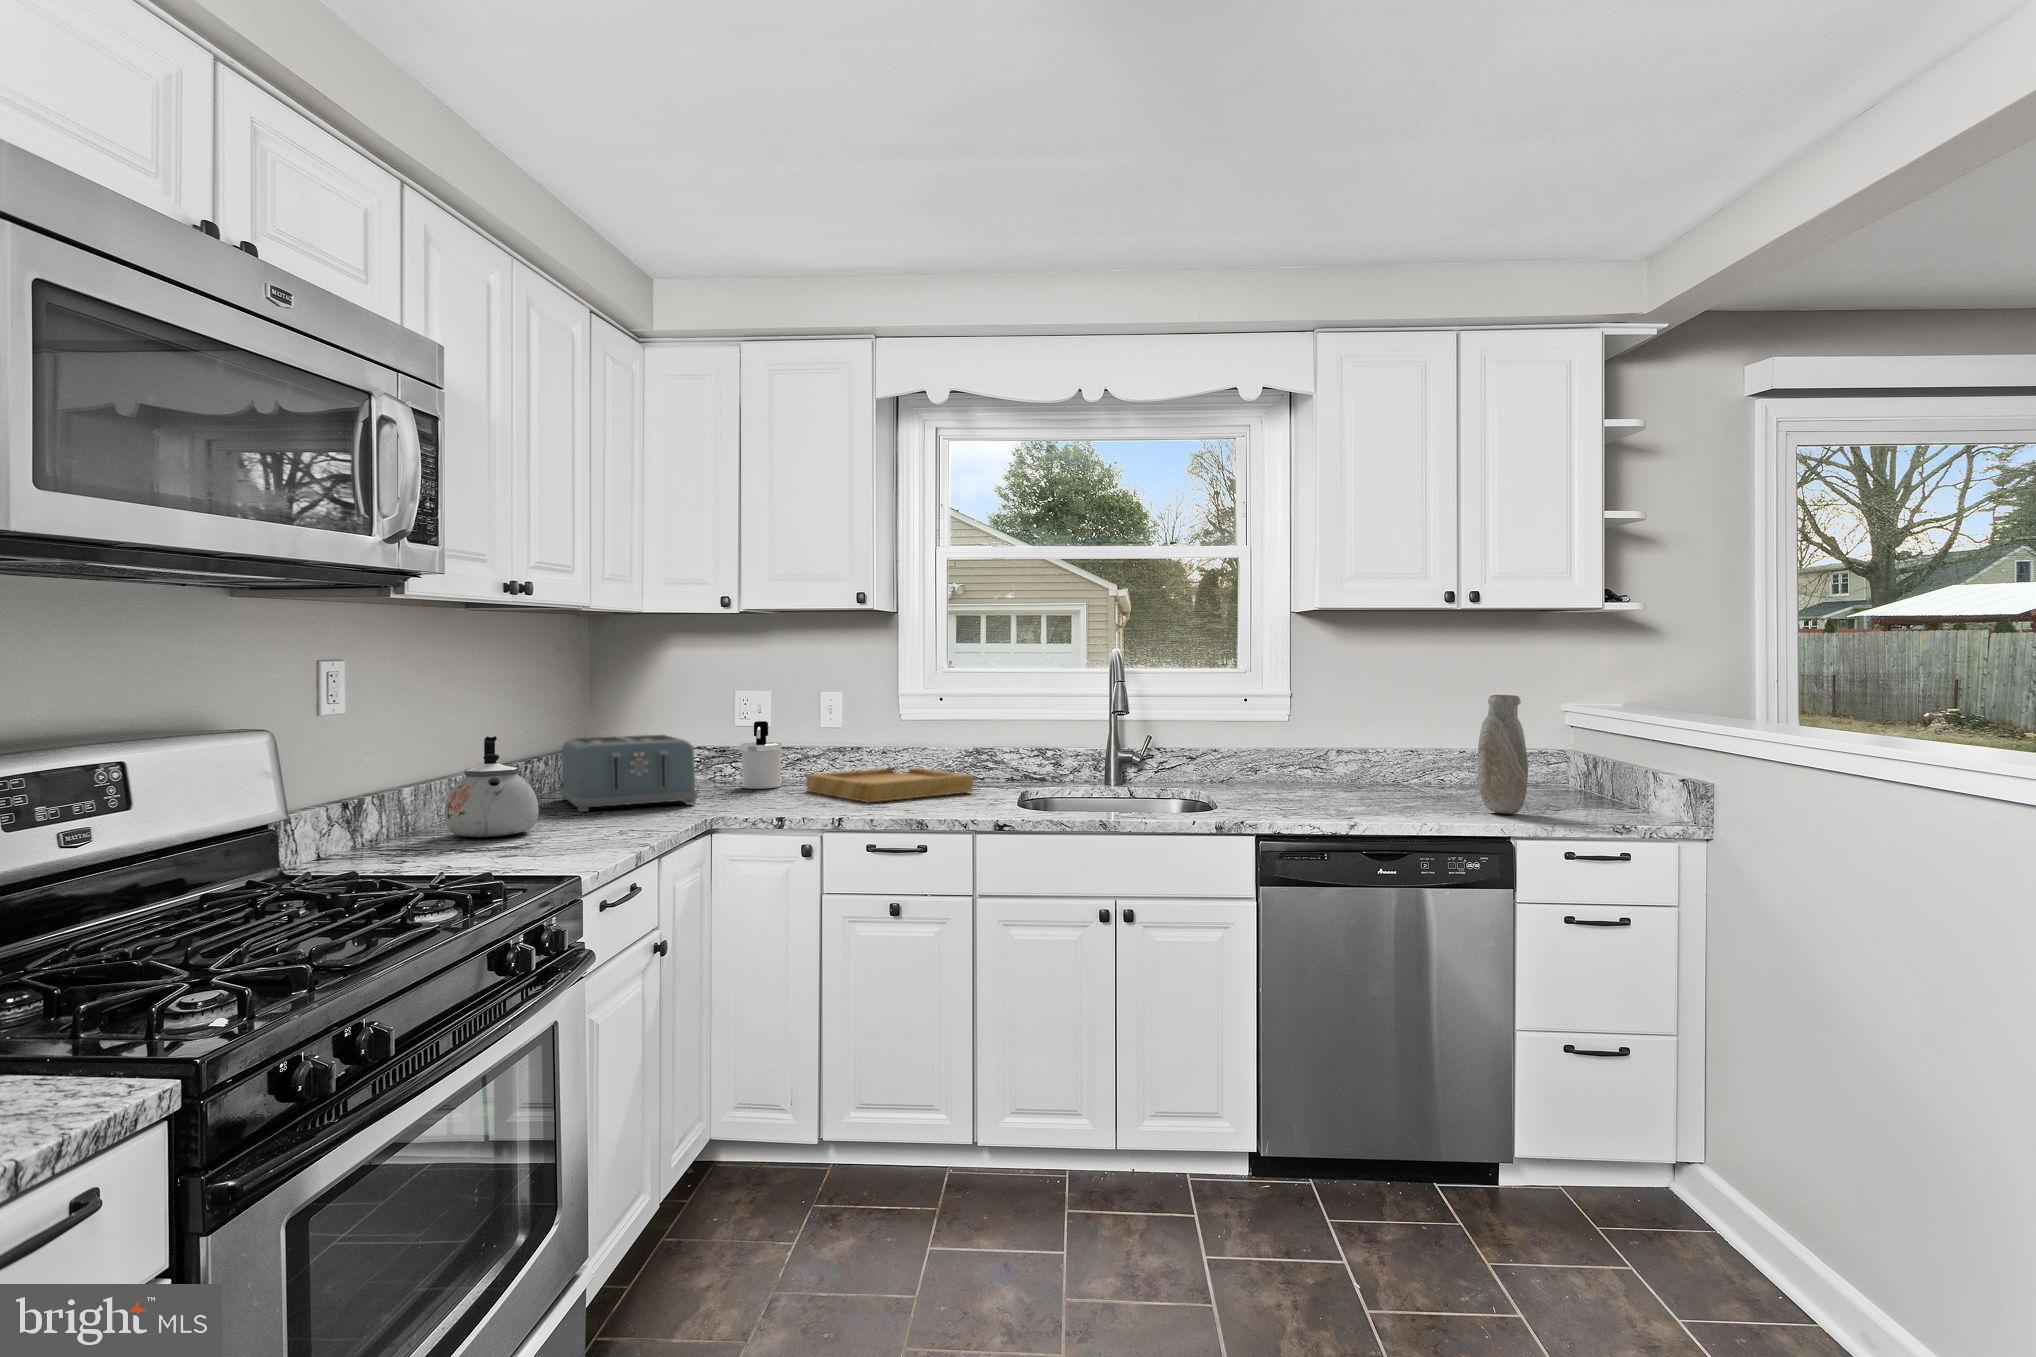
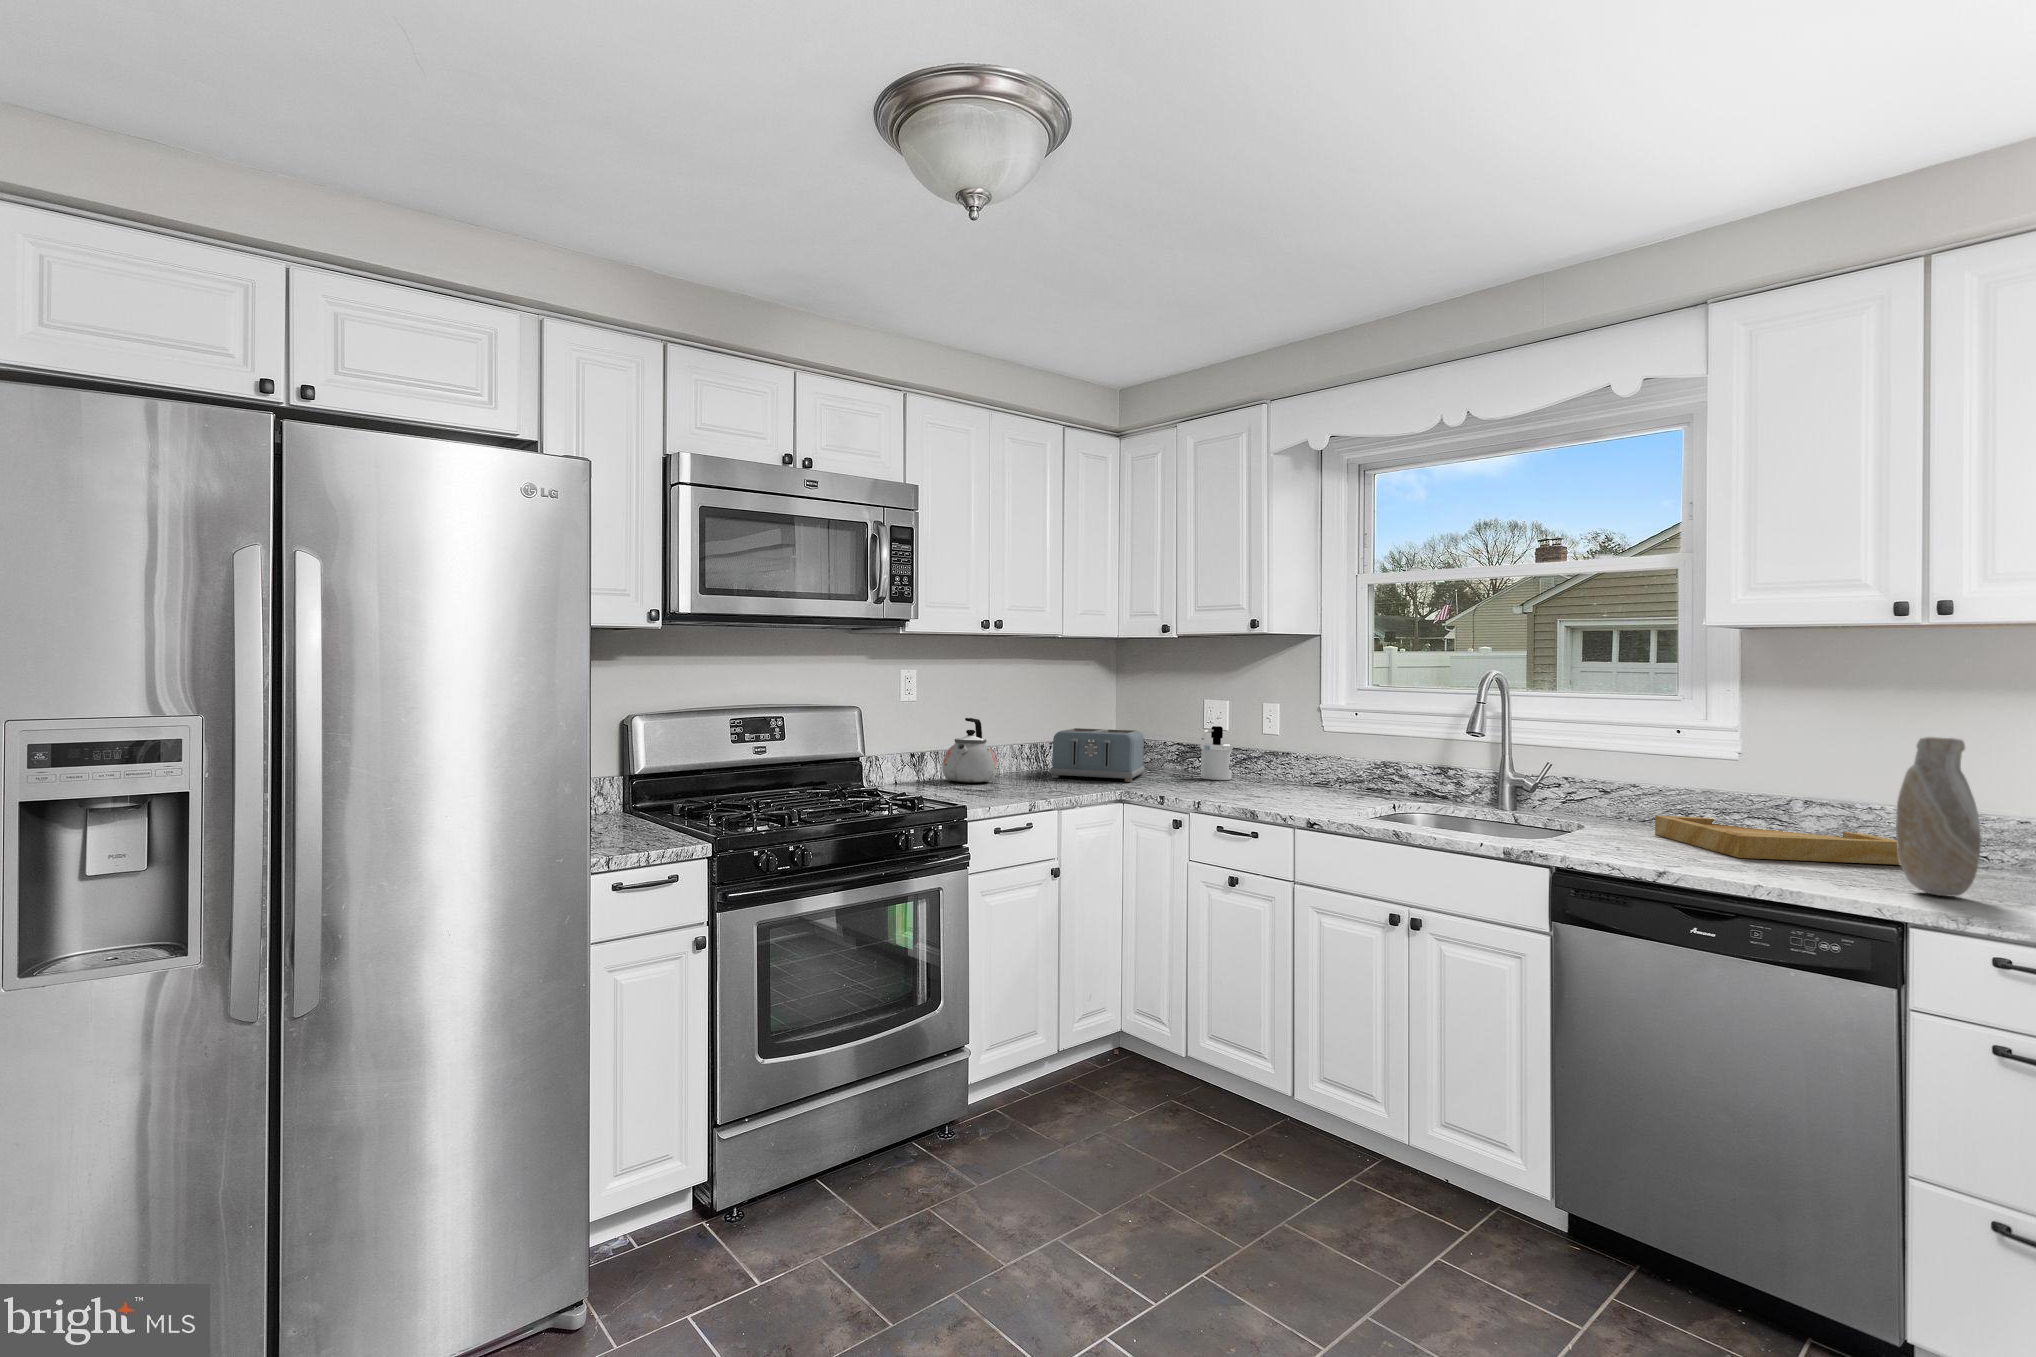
tray: present [806,768,973,803] -> present [1655,816,1900,865]

